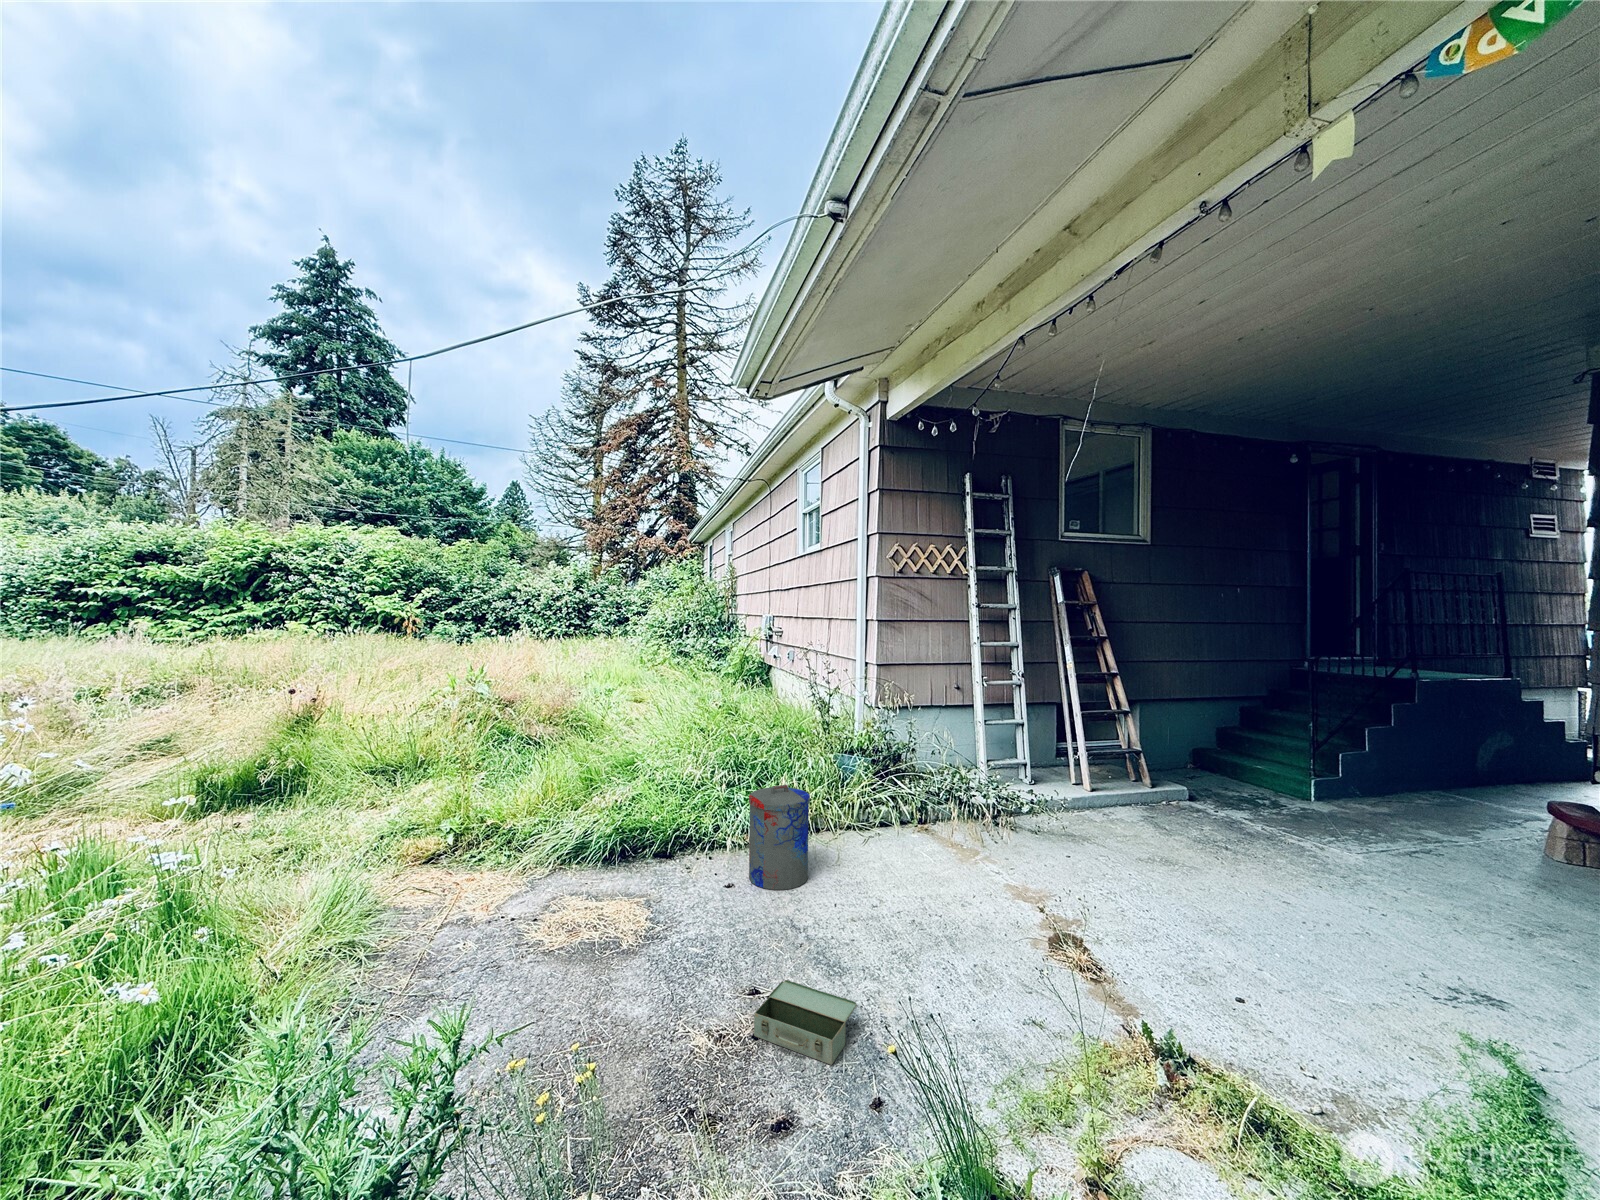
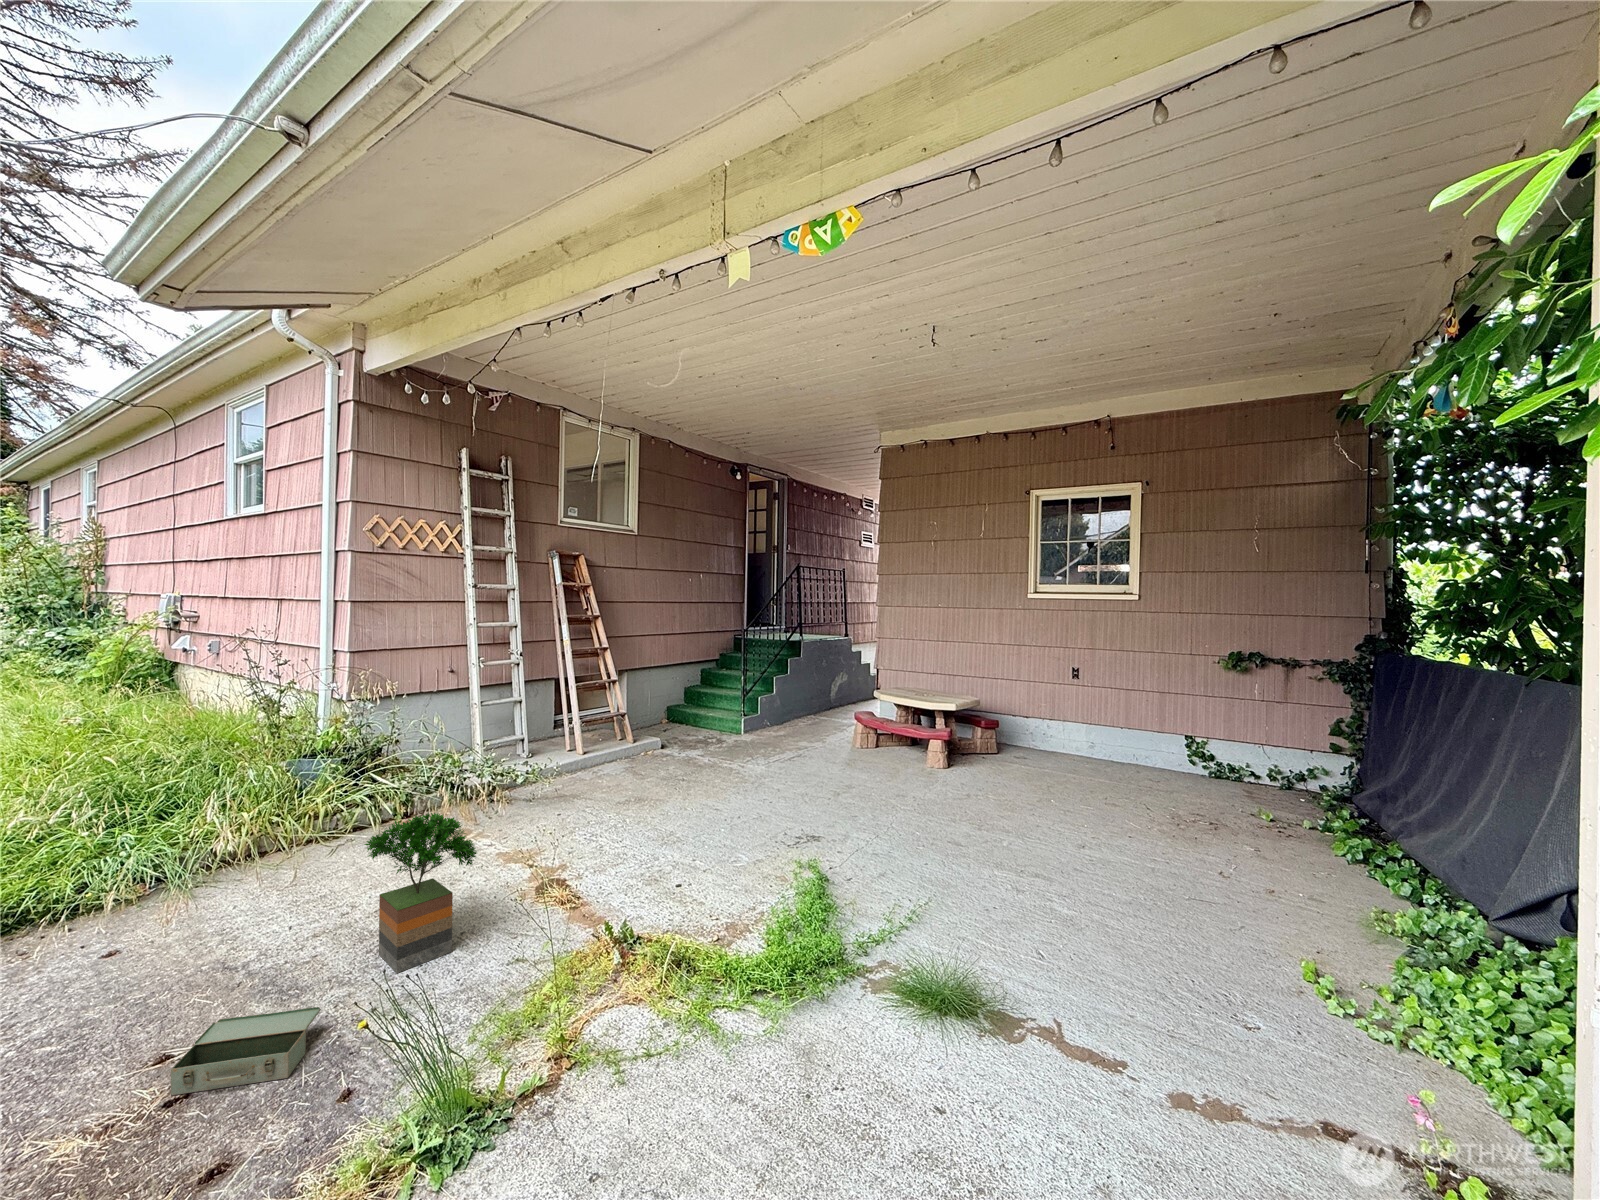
trash can: present [749,785,810,890] -> none [148,806,251,939]
potted tree: none [889,830,994,991] -> present [364,812,477,973]

